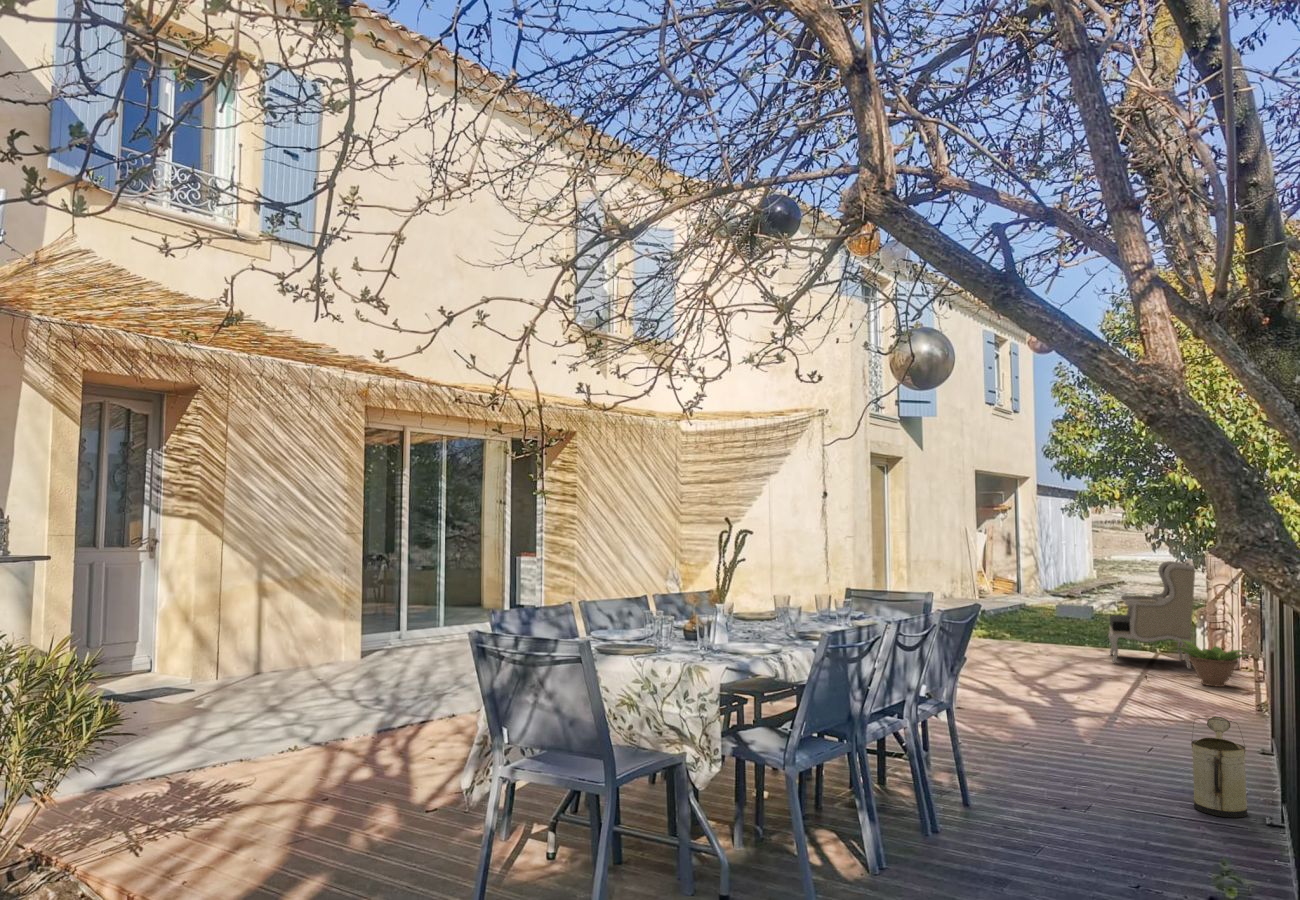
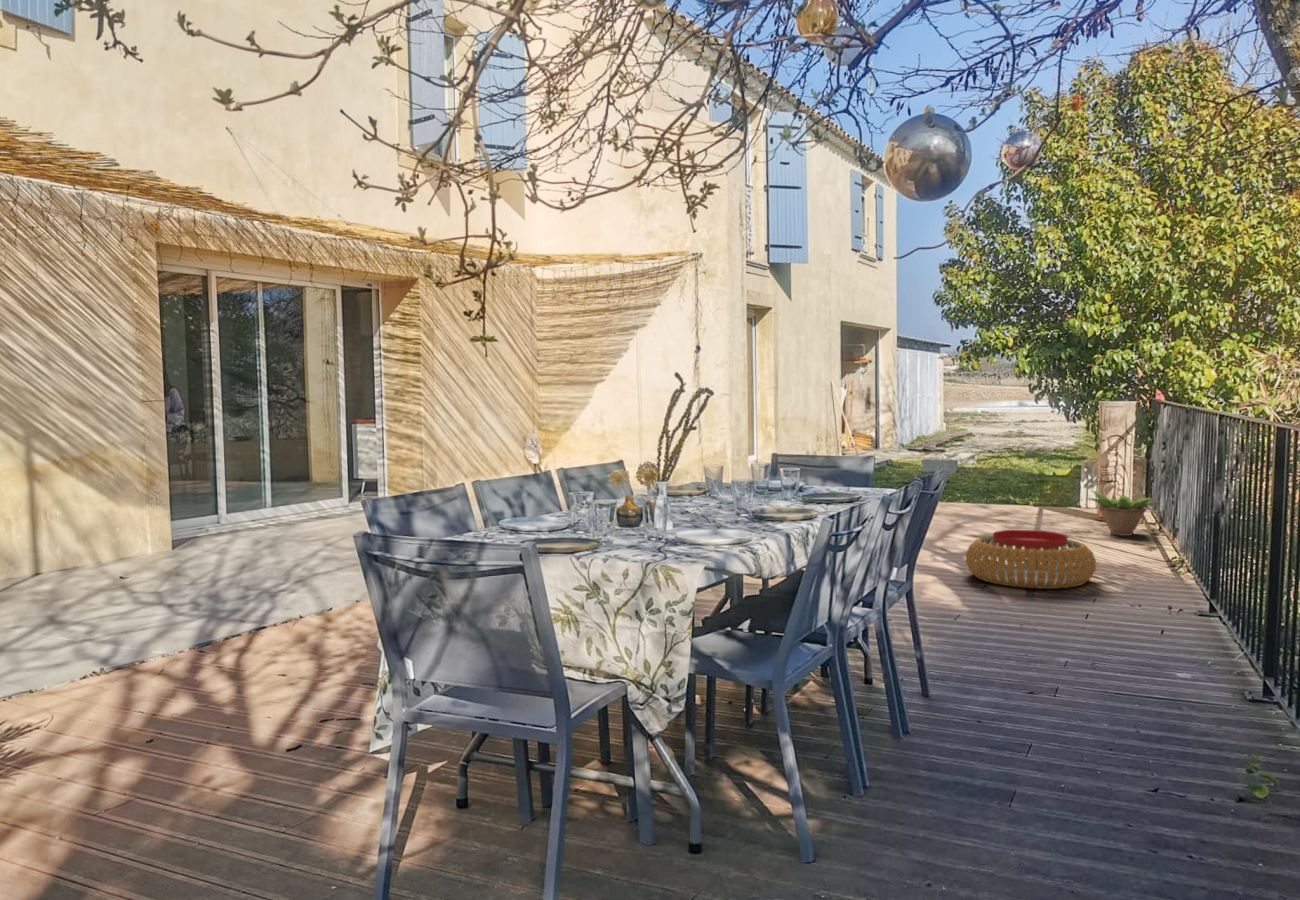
armchair: present [1108,559,1195,669] -> none [1006,407,1100,520]
pouf: none [1024,673,1152,732] -> present [966,530,1096,589]
watering can: present [1191,717,1247,818] -> none [1184,566,1241,667]

